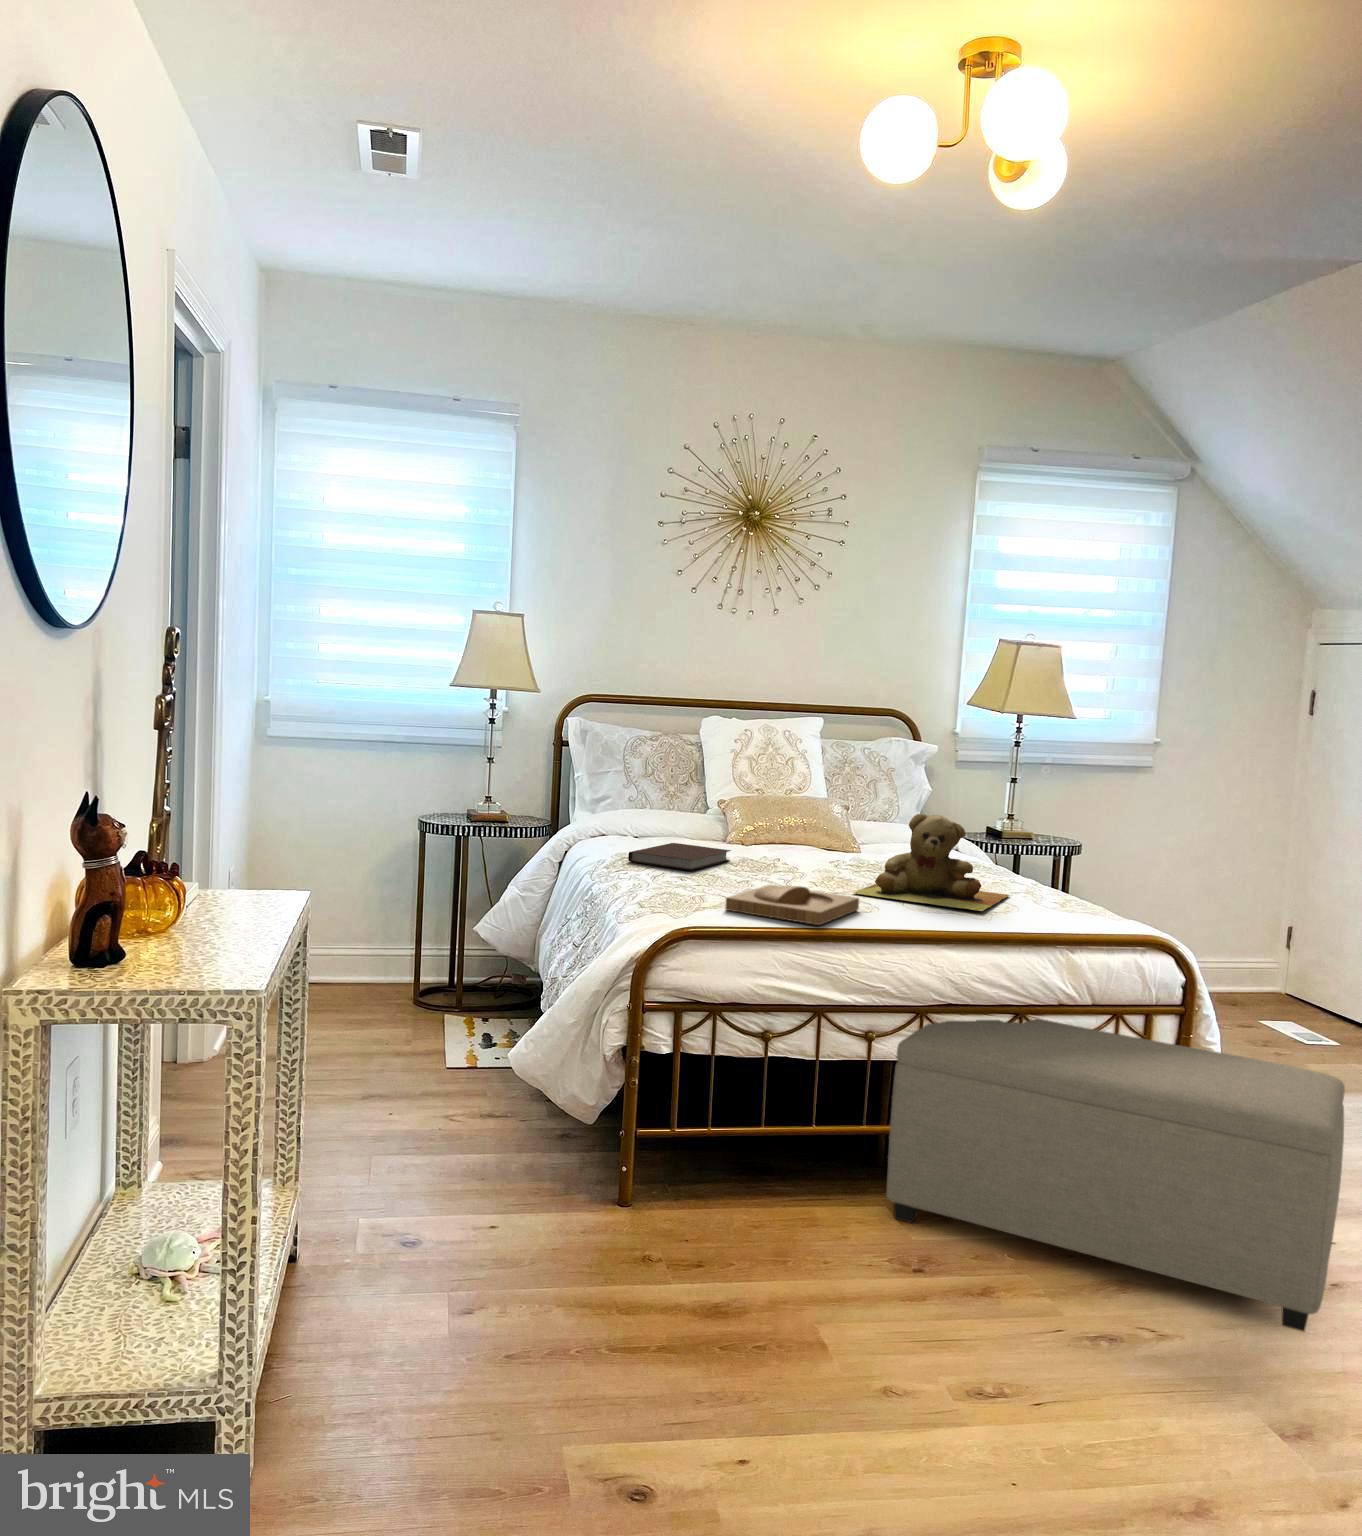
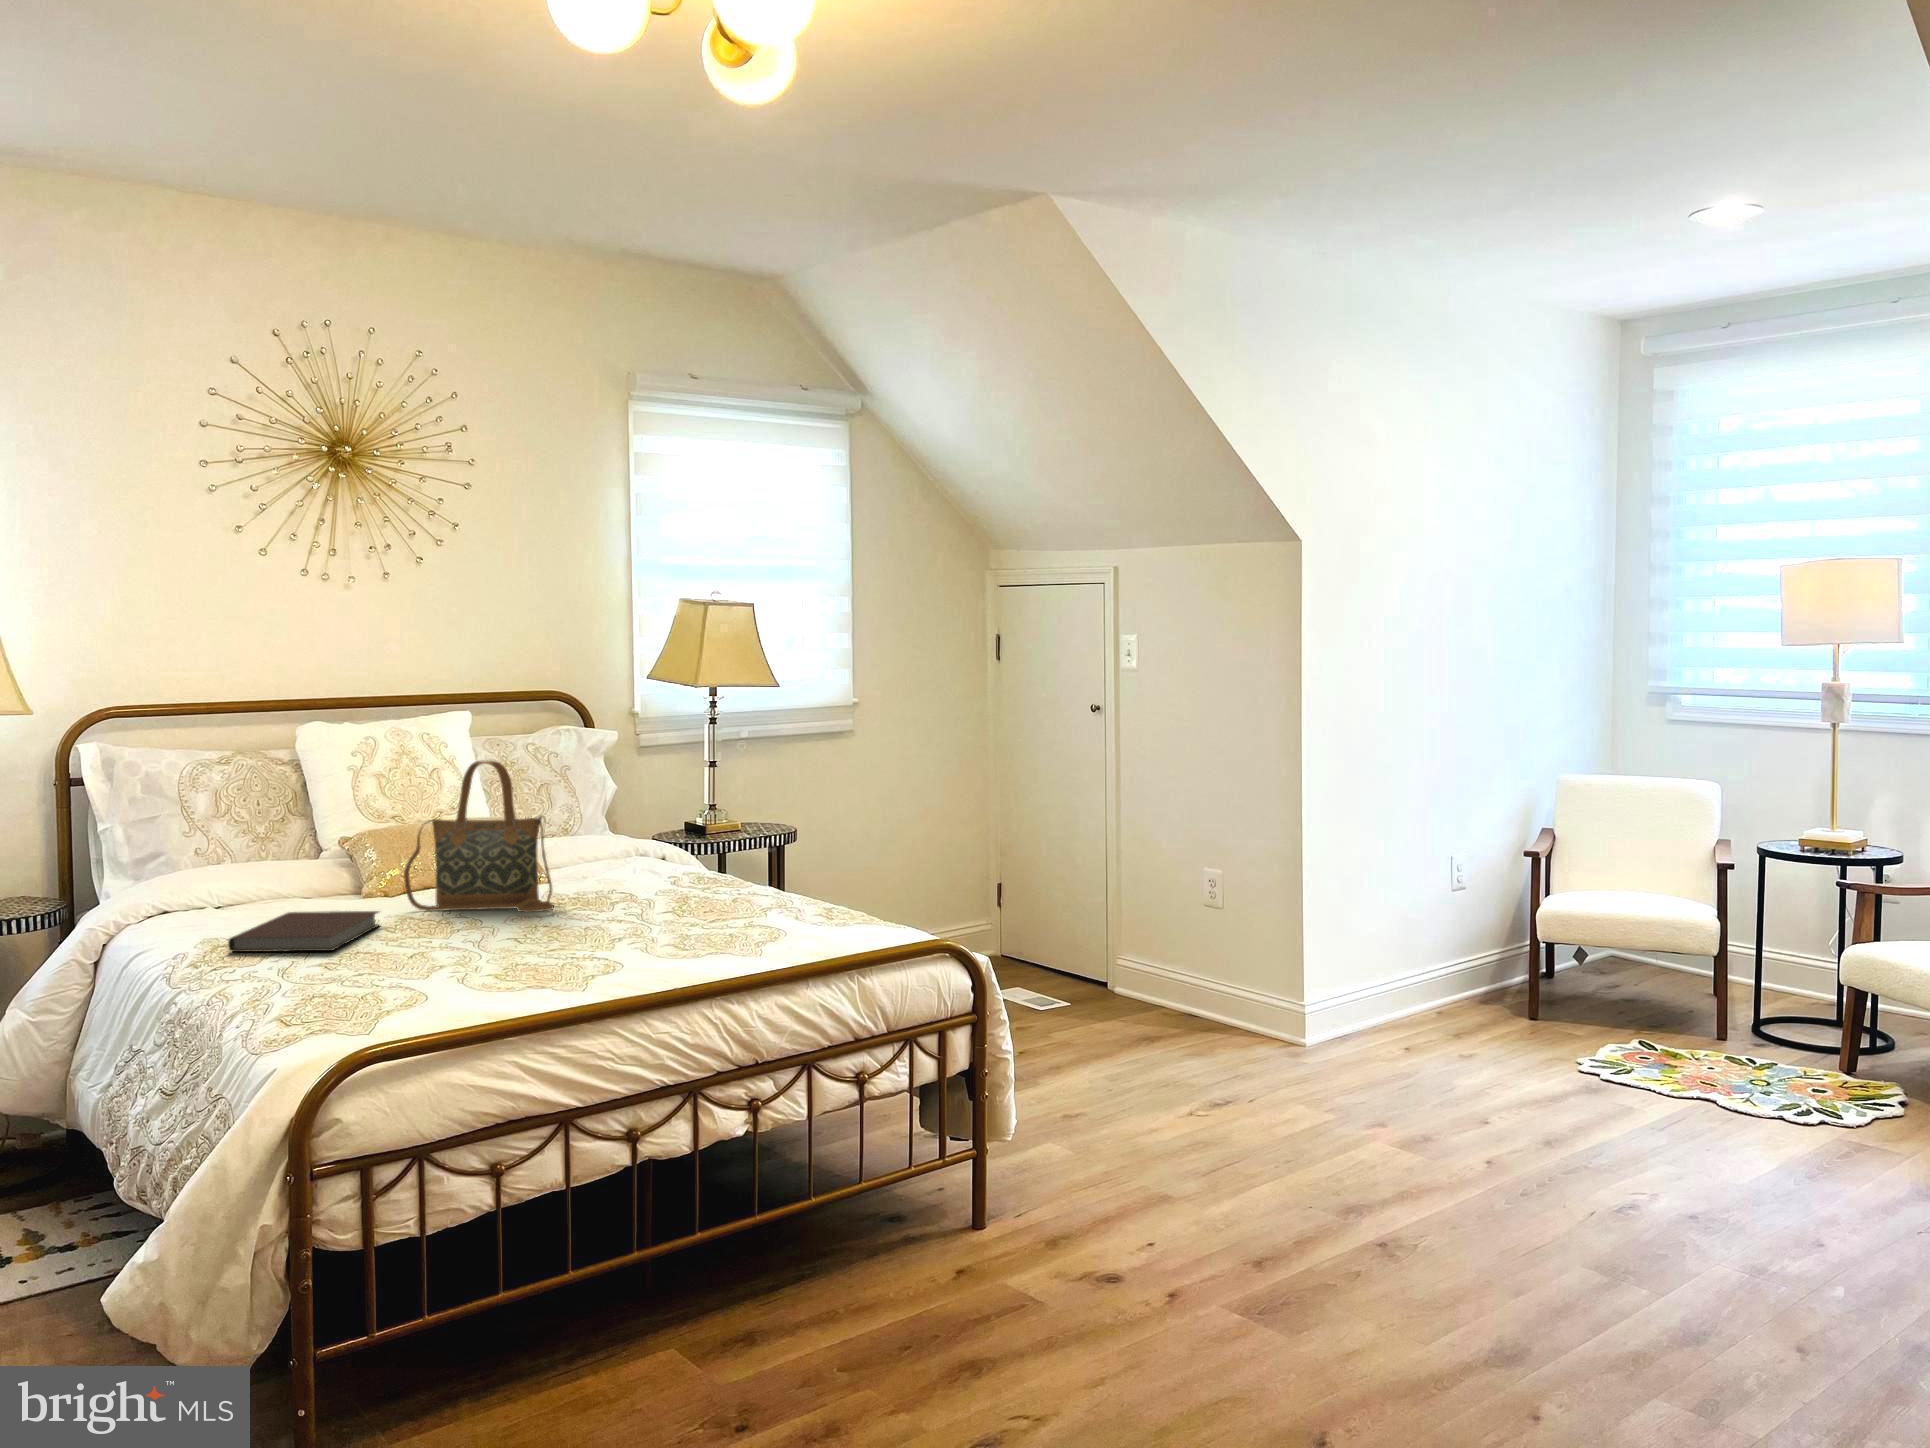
handbag: none [753,750,856,868] -> present [404,761,554,912]
teddy bear: present [854,814,1009,911] -> none [570,830,760,946]
tray: present [725,885,859,925] -> none [410,954,590,1005]
ottoman: present [886,1019,1345,1331] -> none [674,1065,1179,1362]

